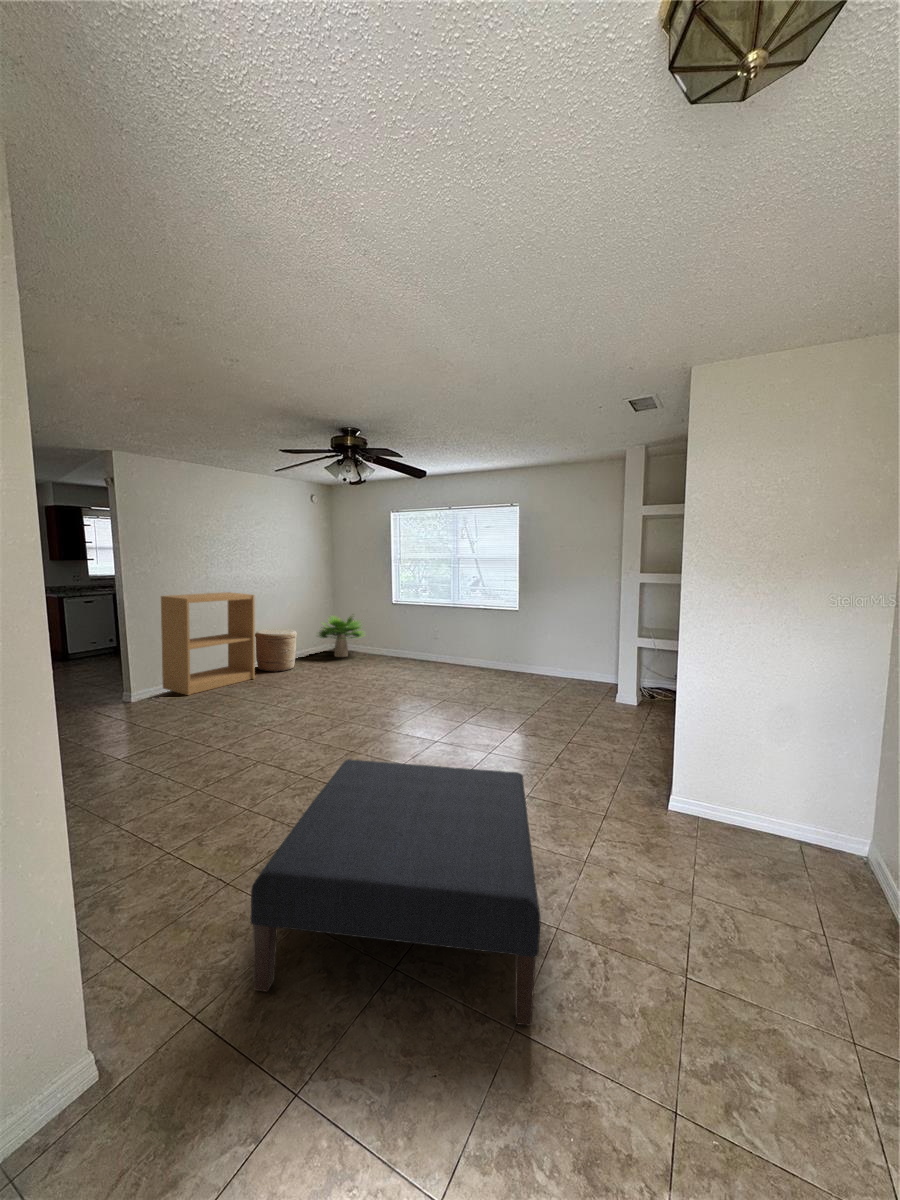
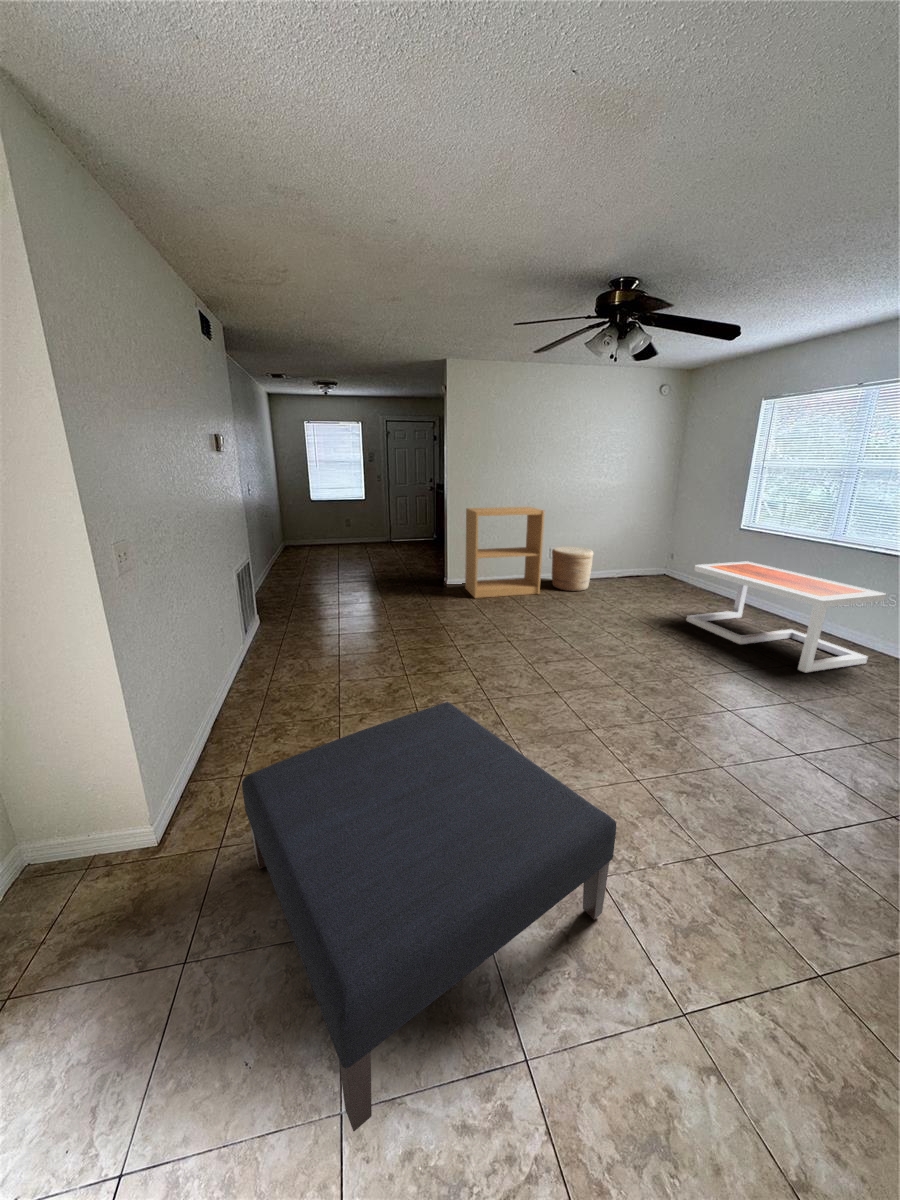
potted plant: present [319,616,363,657] -> none [622,536,688,587]
coffee table: none [391,625,501,691] -> present [687,562,886,672]

